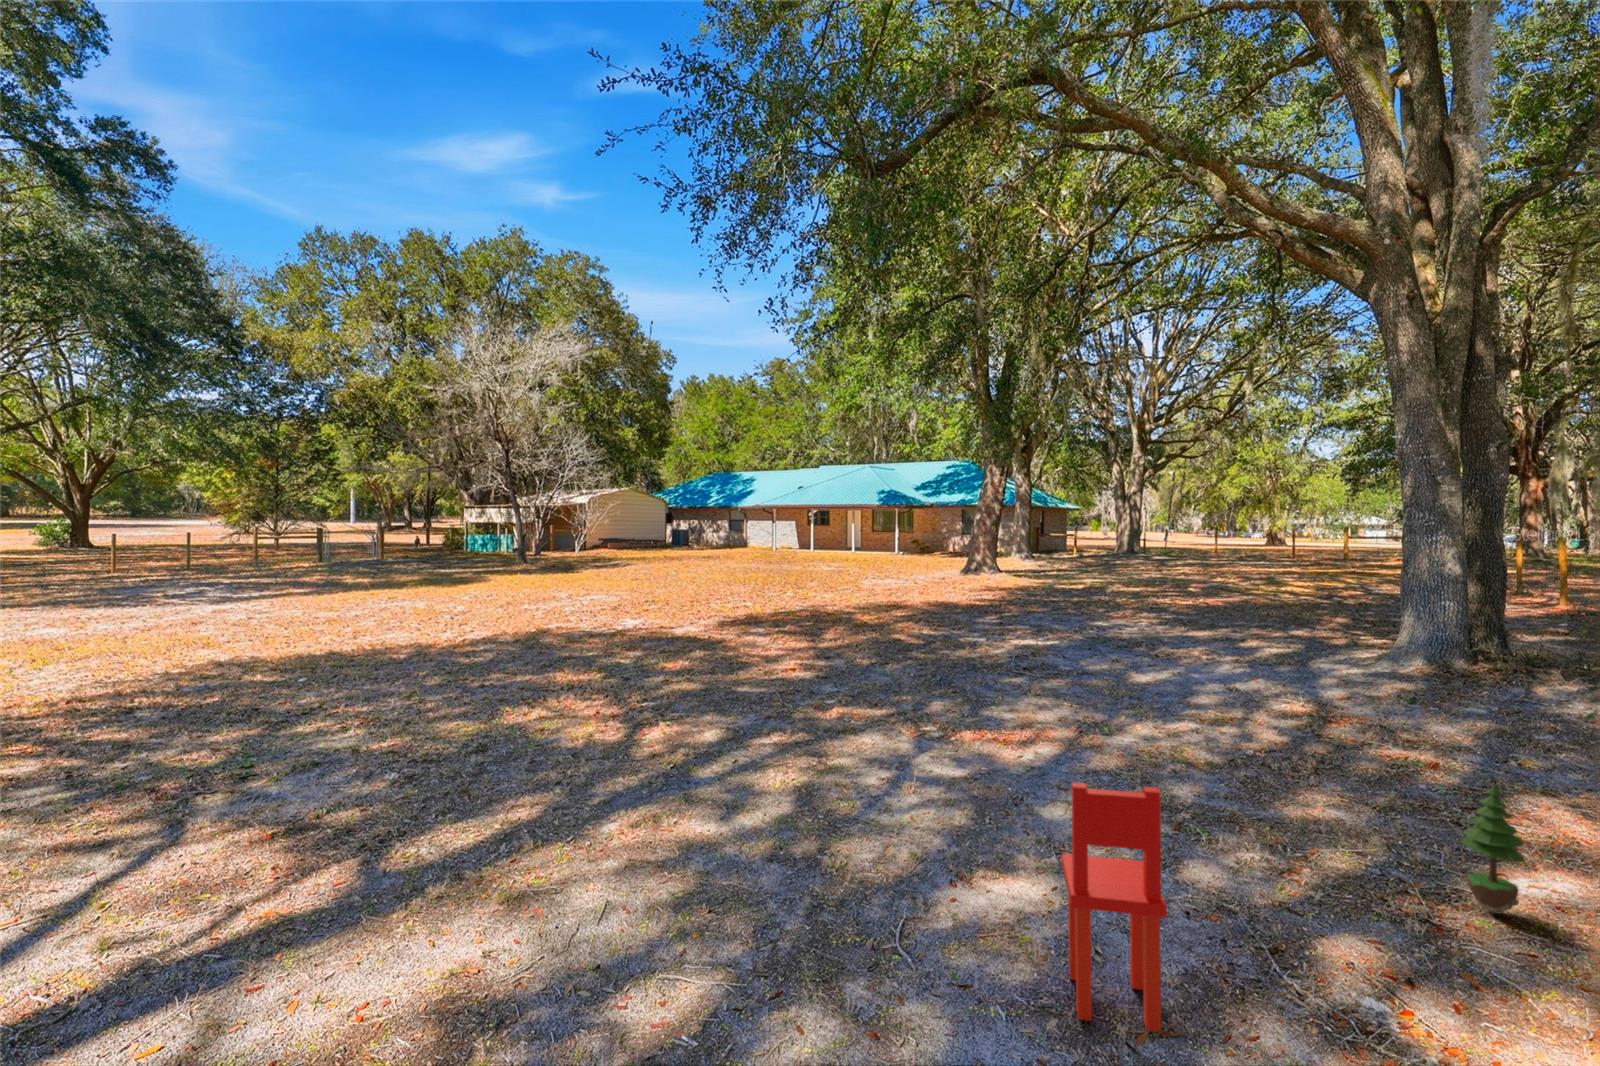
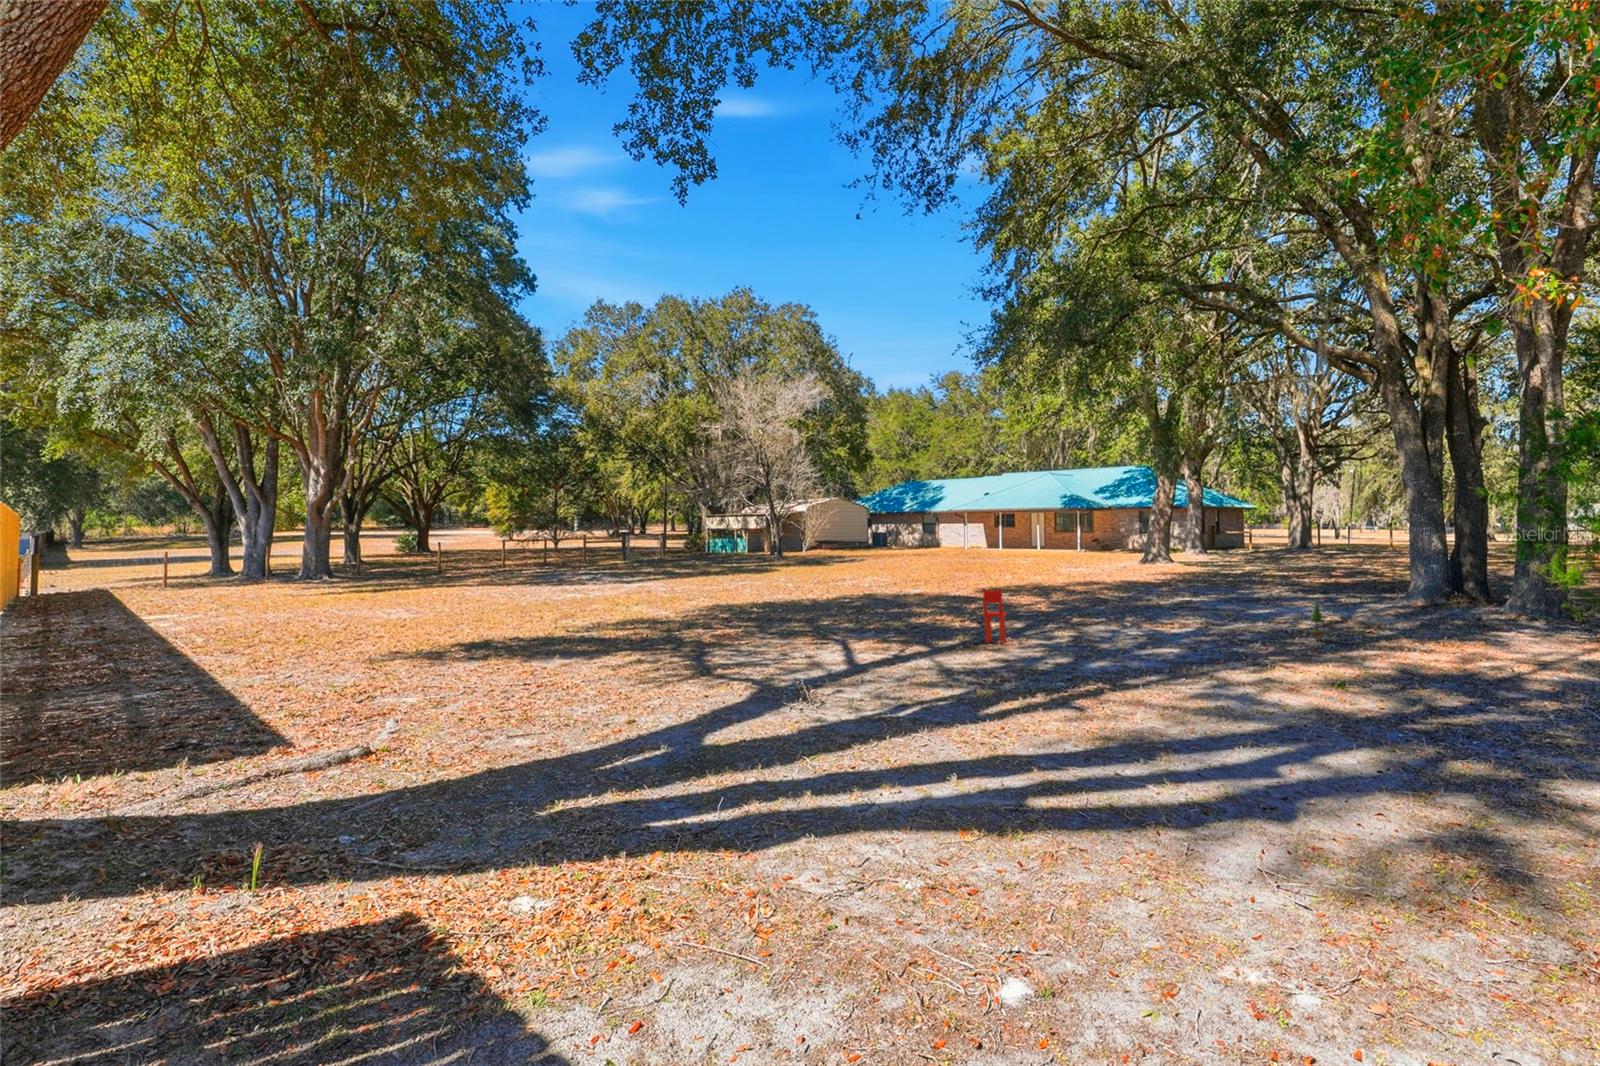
chair: present [1062,782,1167,1032] -> present [983,589,1006,644]

